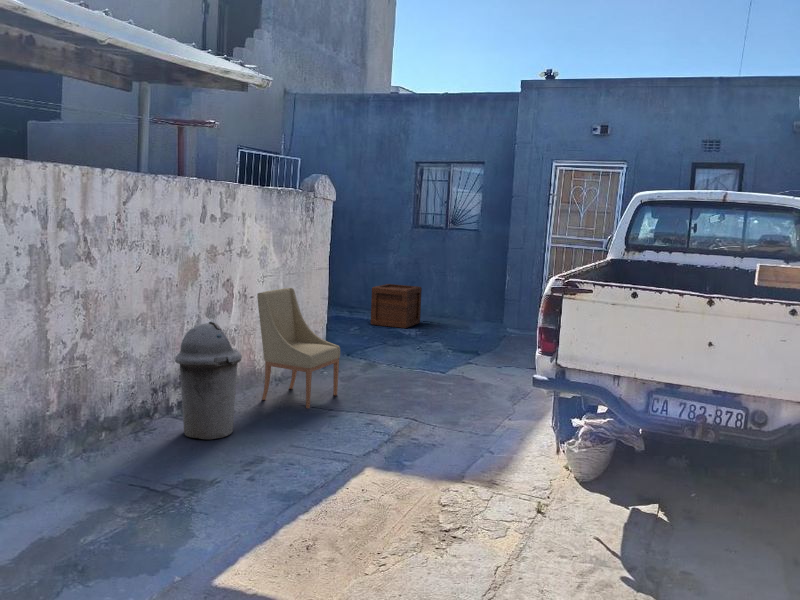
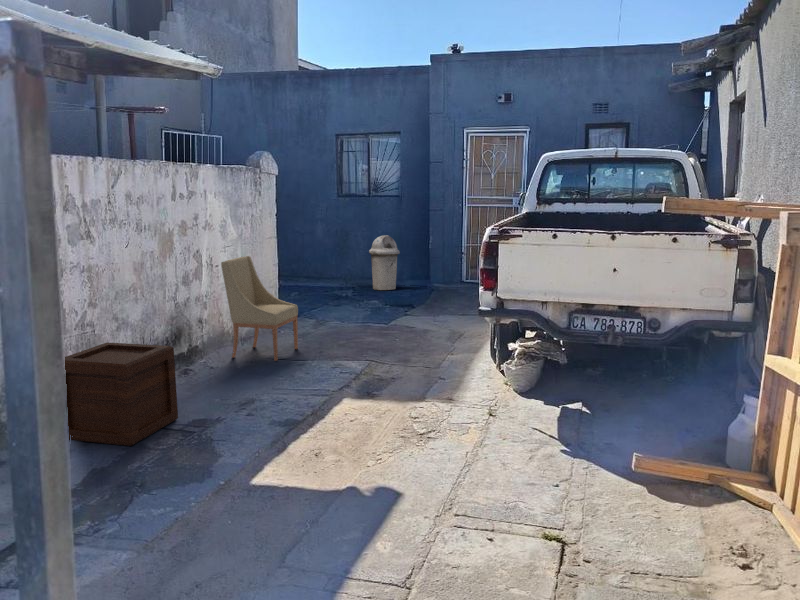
wooden crate: present [371,284,422,329] -> present [65,342,178,446]
trash can: present [175,322,242,440] -> present [369,235,400,290]

